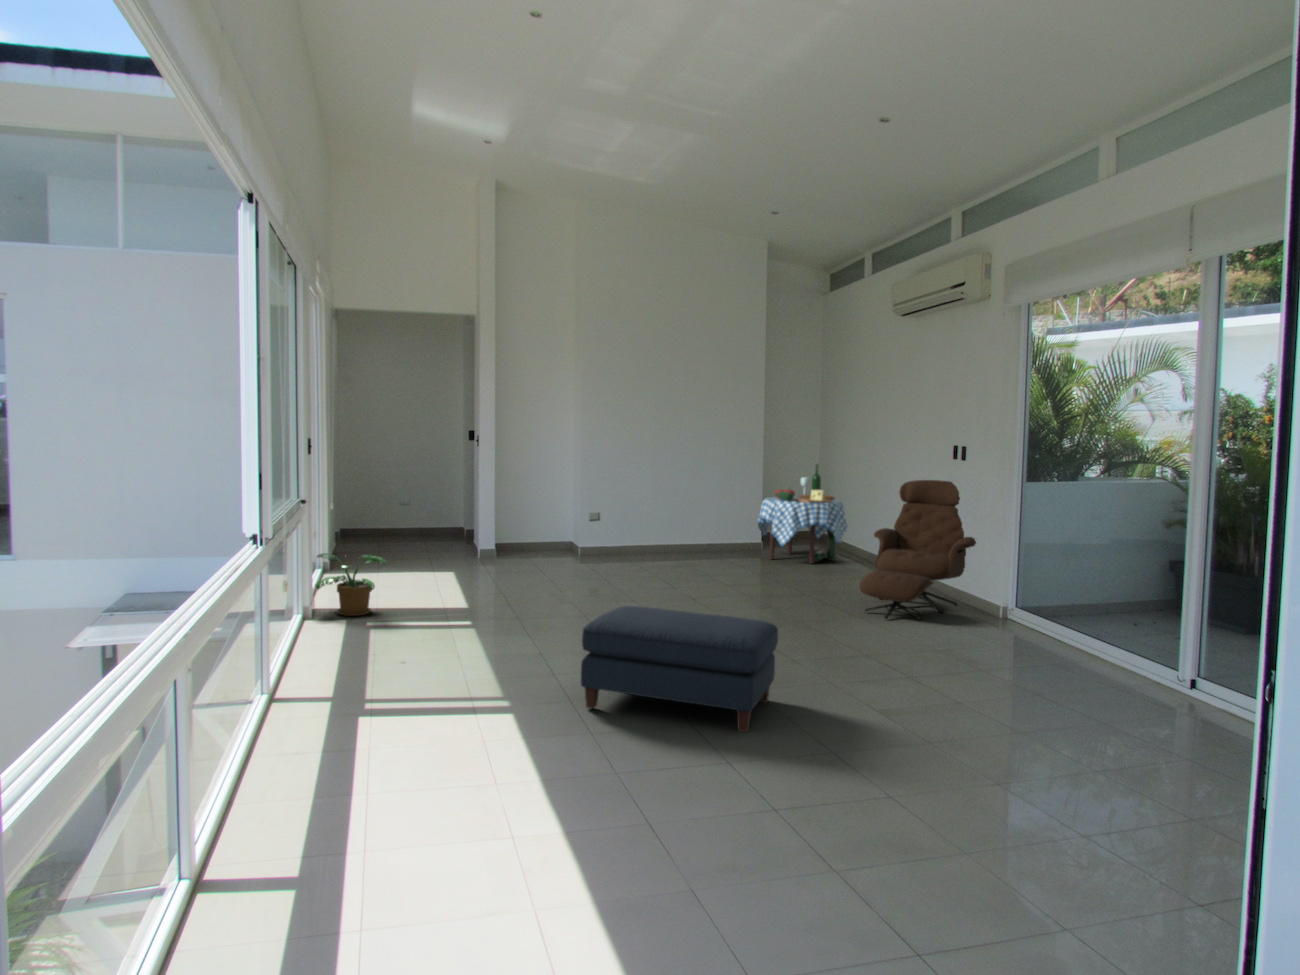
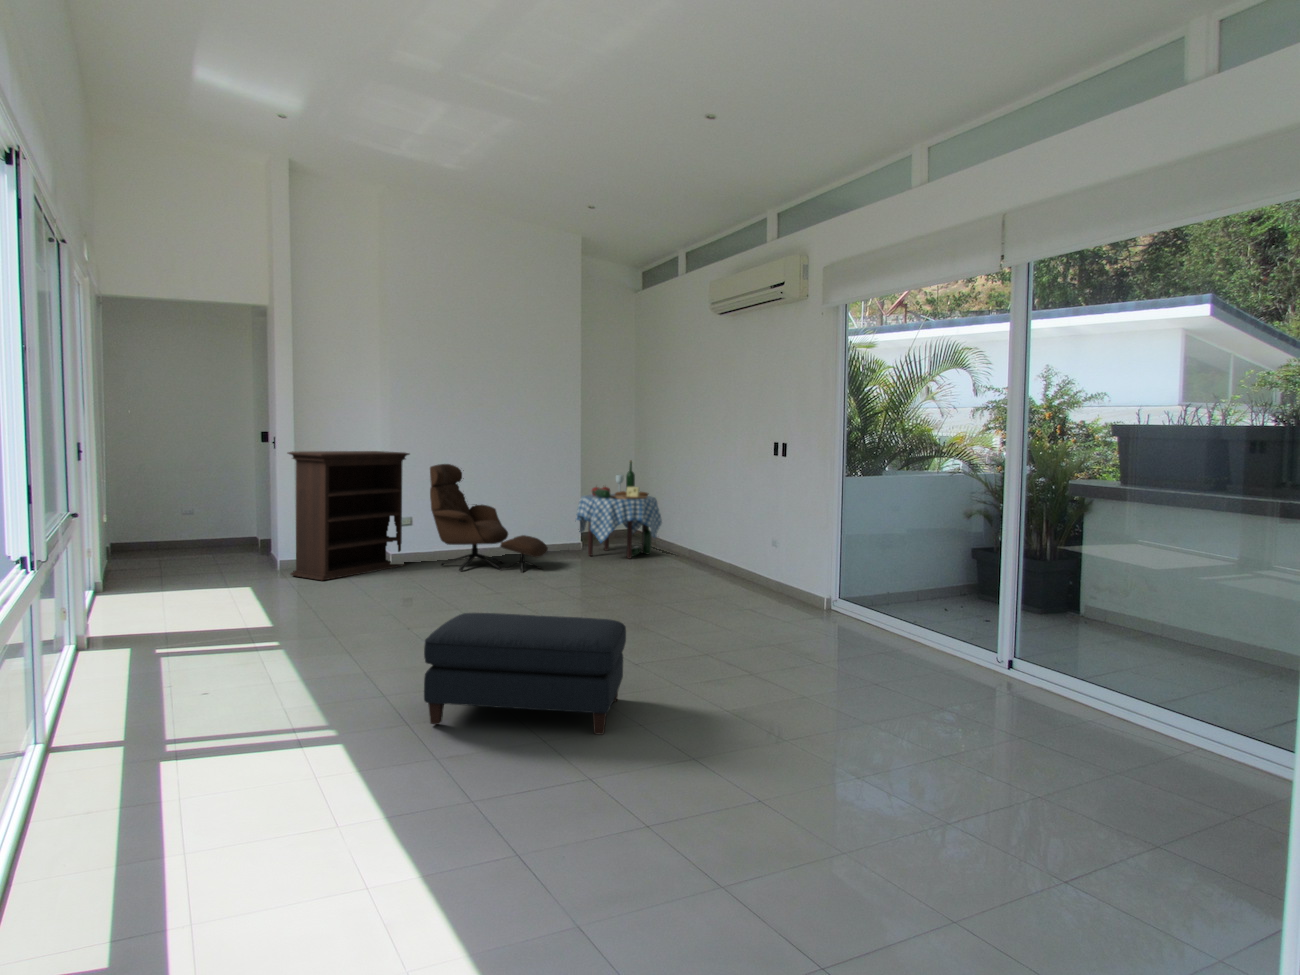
bookshelf: none [486,449,597,570] -> present [288,451,409,580]
lounge chair: present [860,480,976,620] -> present [430,464,548,573]
potted plant: present [316,553,387,616] -> none [90,573,181,642]

